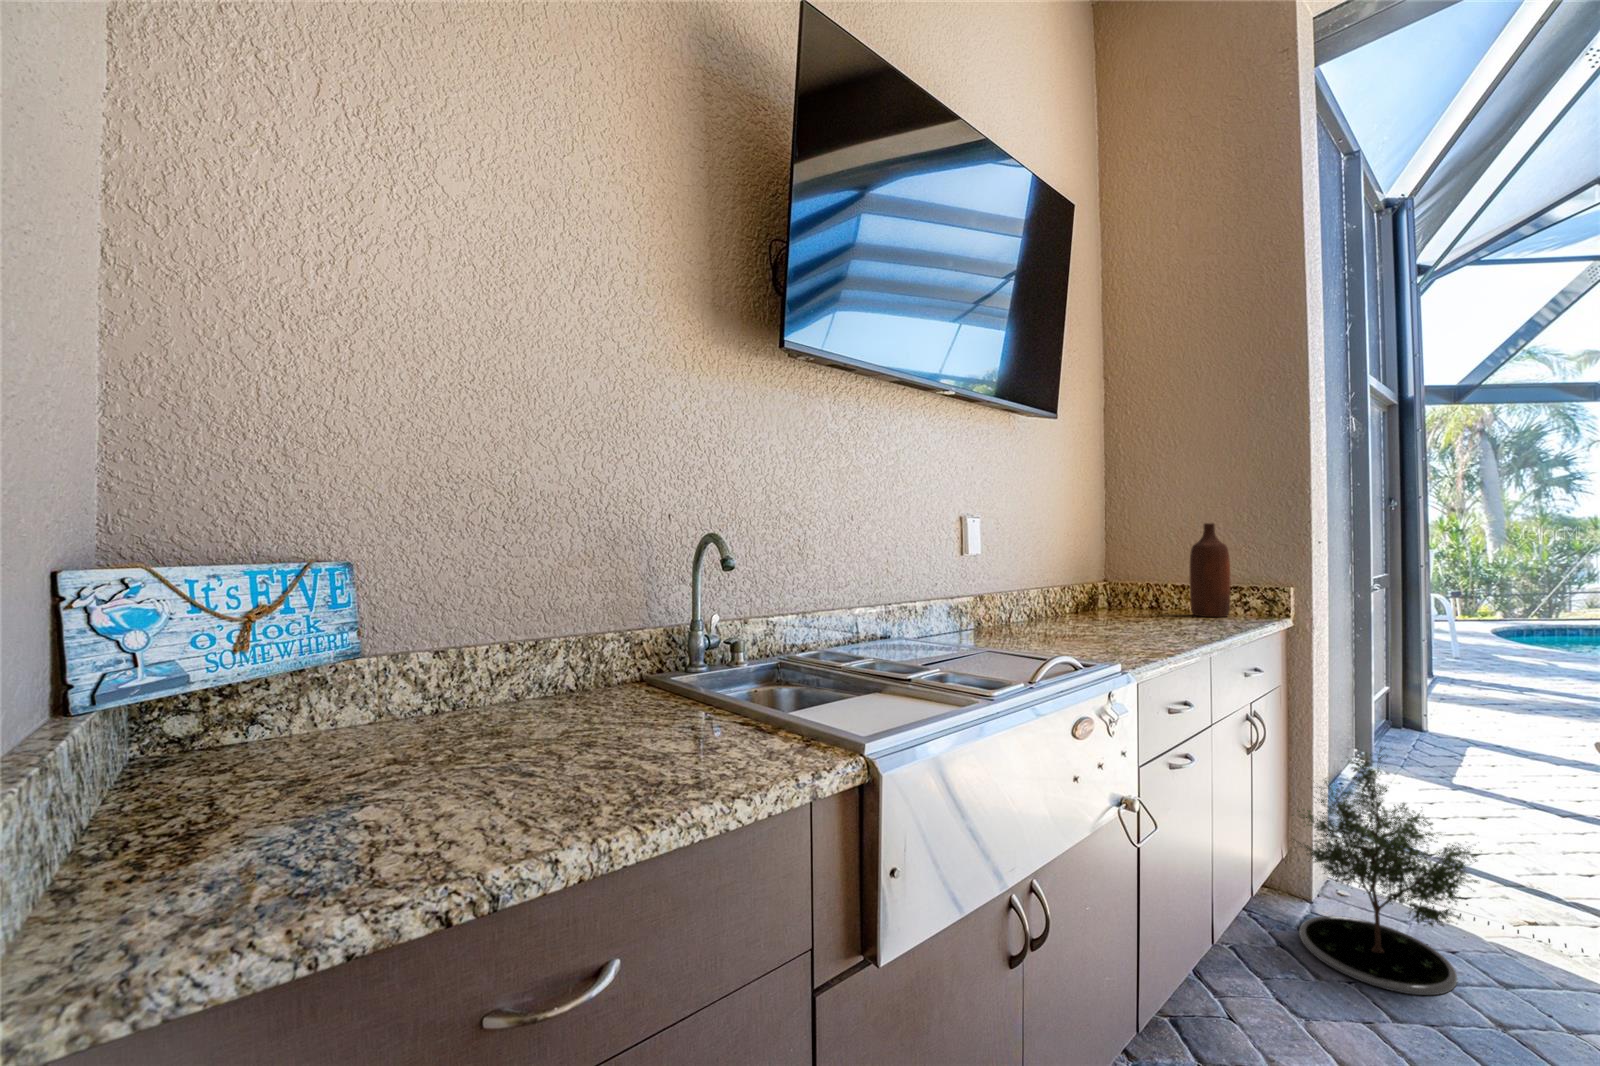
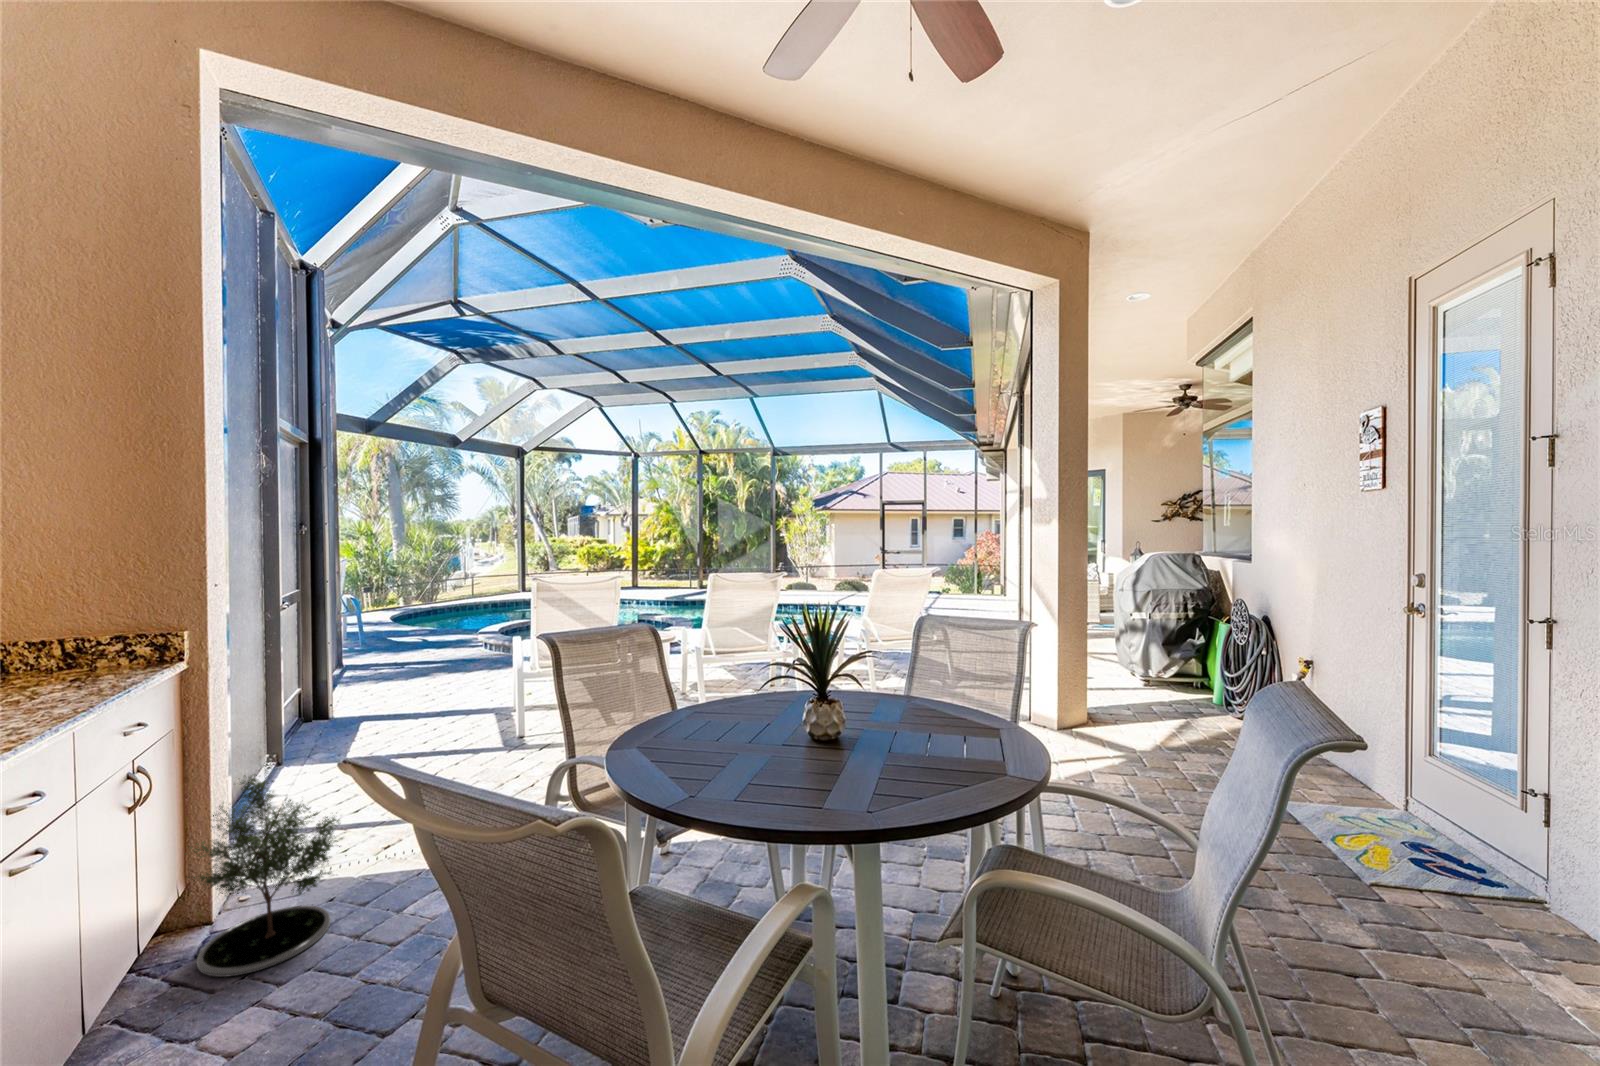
bottle: present [1190,523,1231,617] -> none [53,569,111,676]

